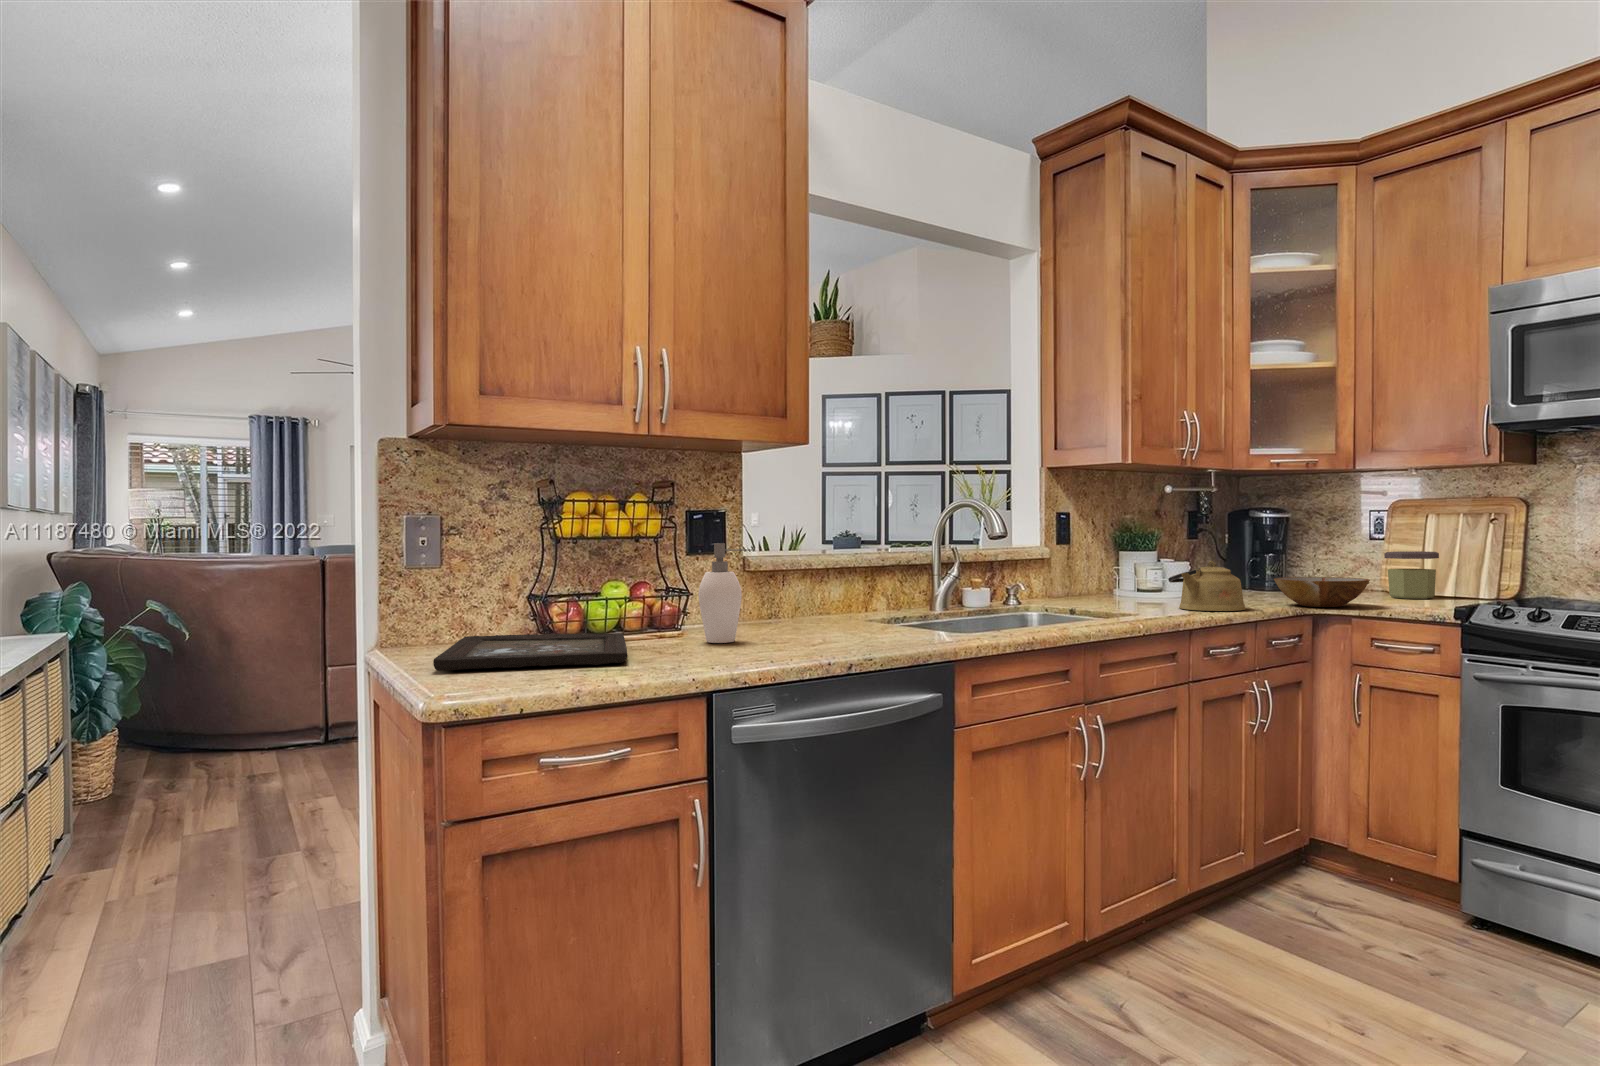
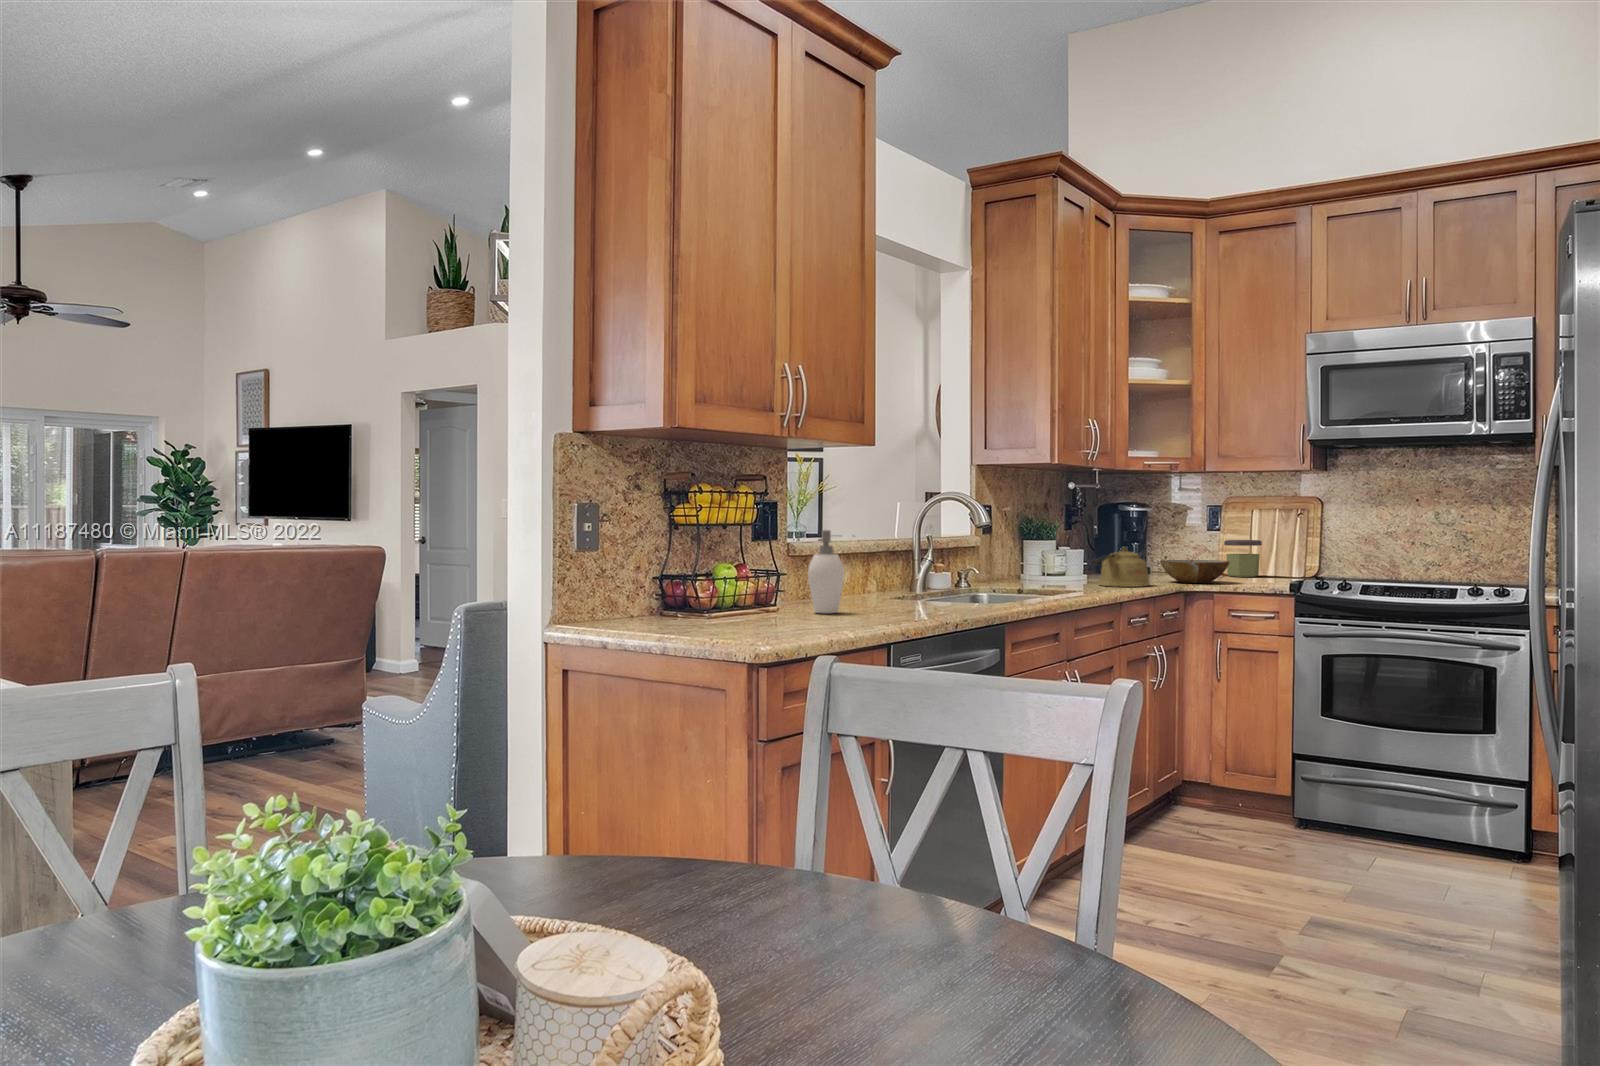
tray: present [433,633,628,671] -> none [618,608,817,634]

